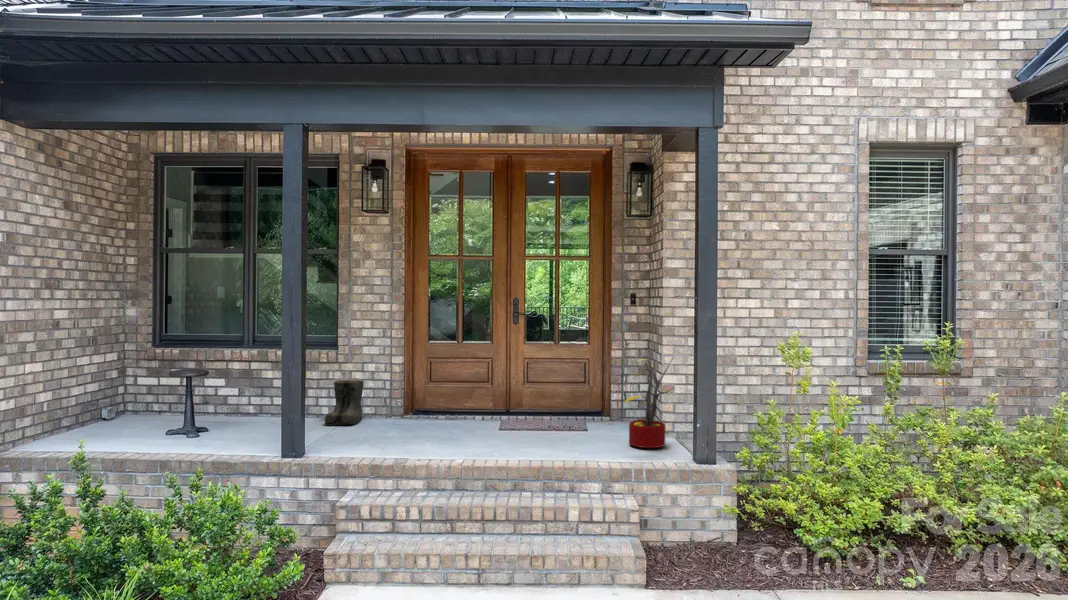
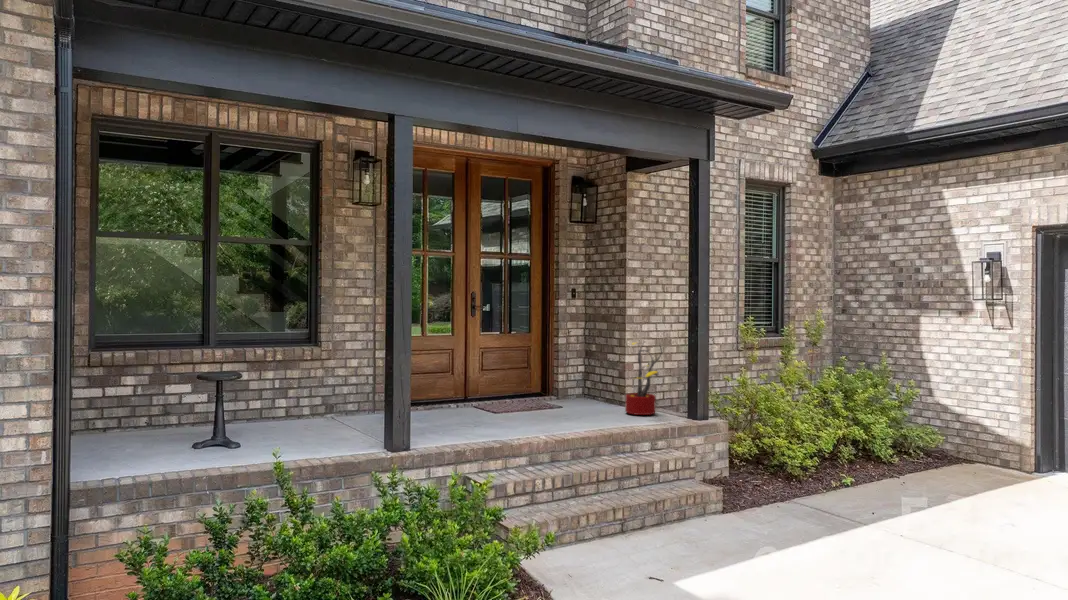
boots: present [325,380,363,425] -> none [326,378,369,427]

